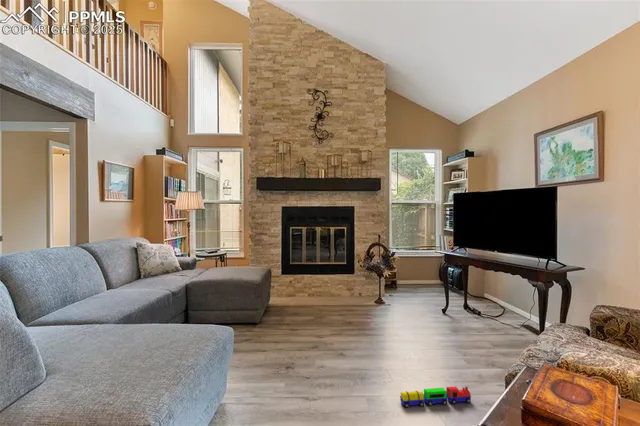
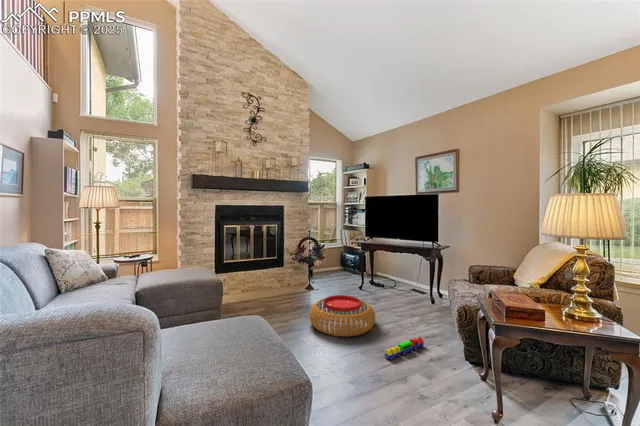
pouf: none [341,313,424,366] -> present [309,295,375,337]

